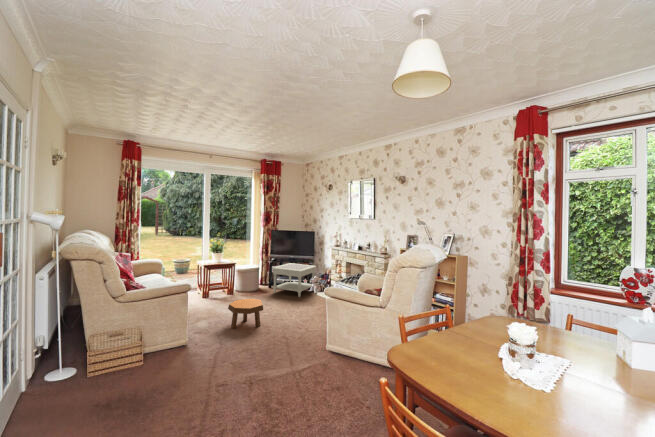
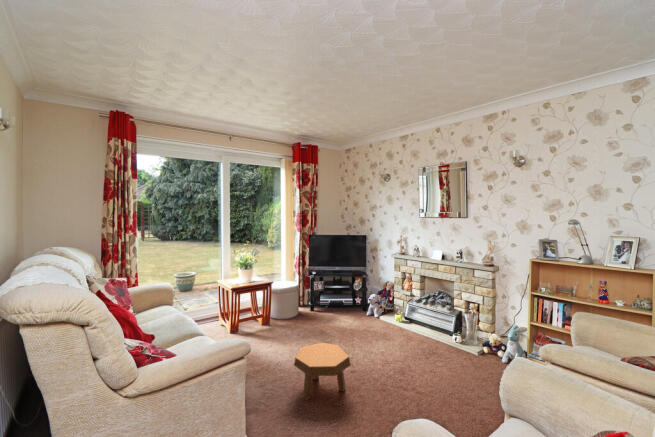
side table: present [272,263,317,297] -> none [320,277,375,325]

